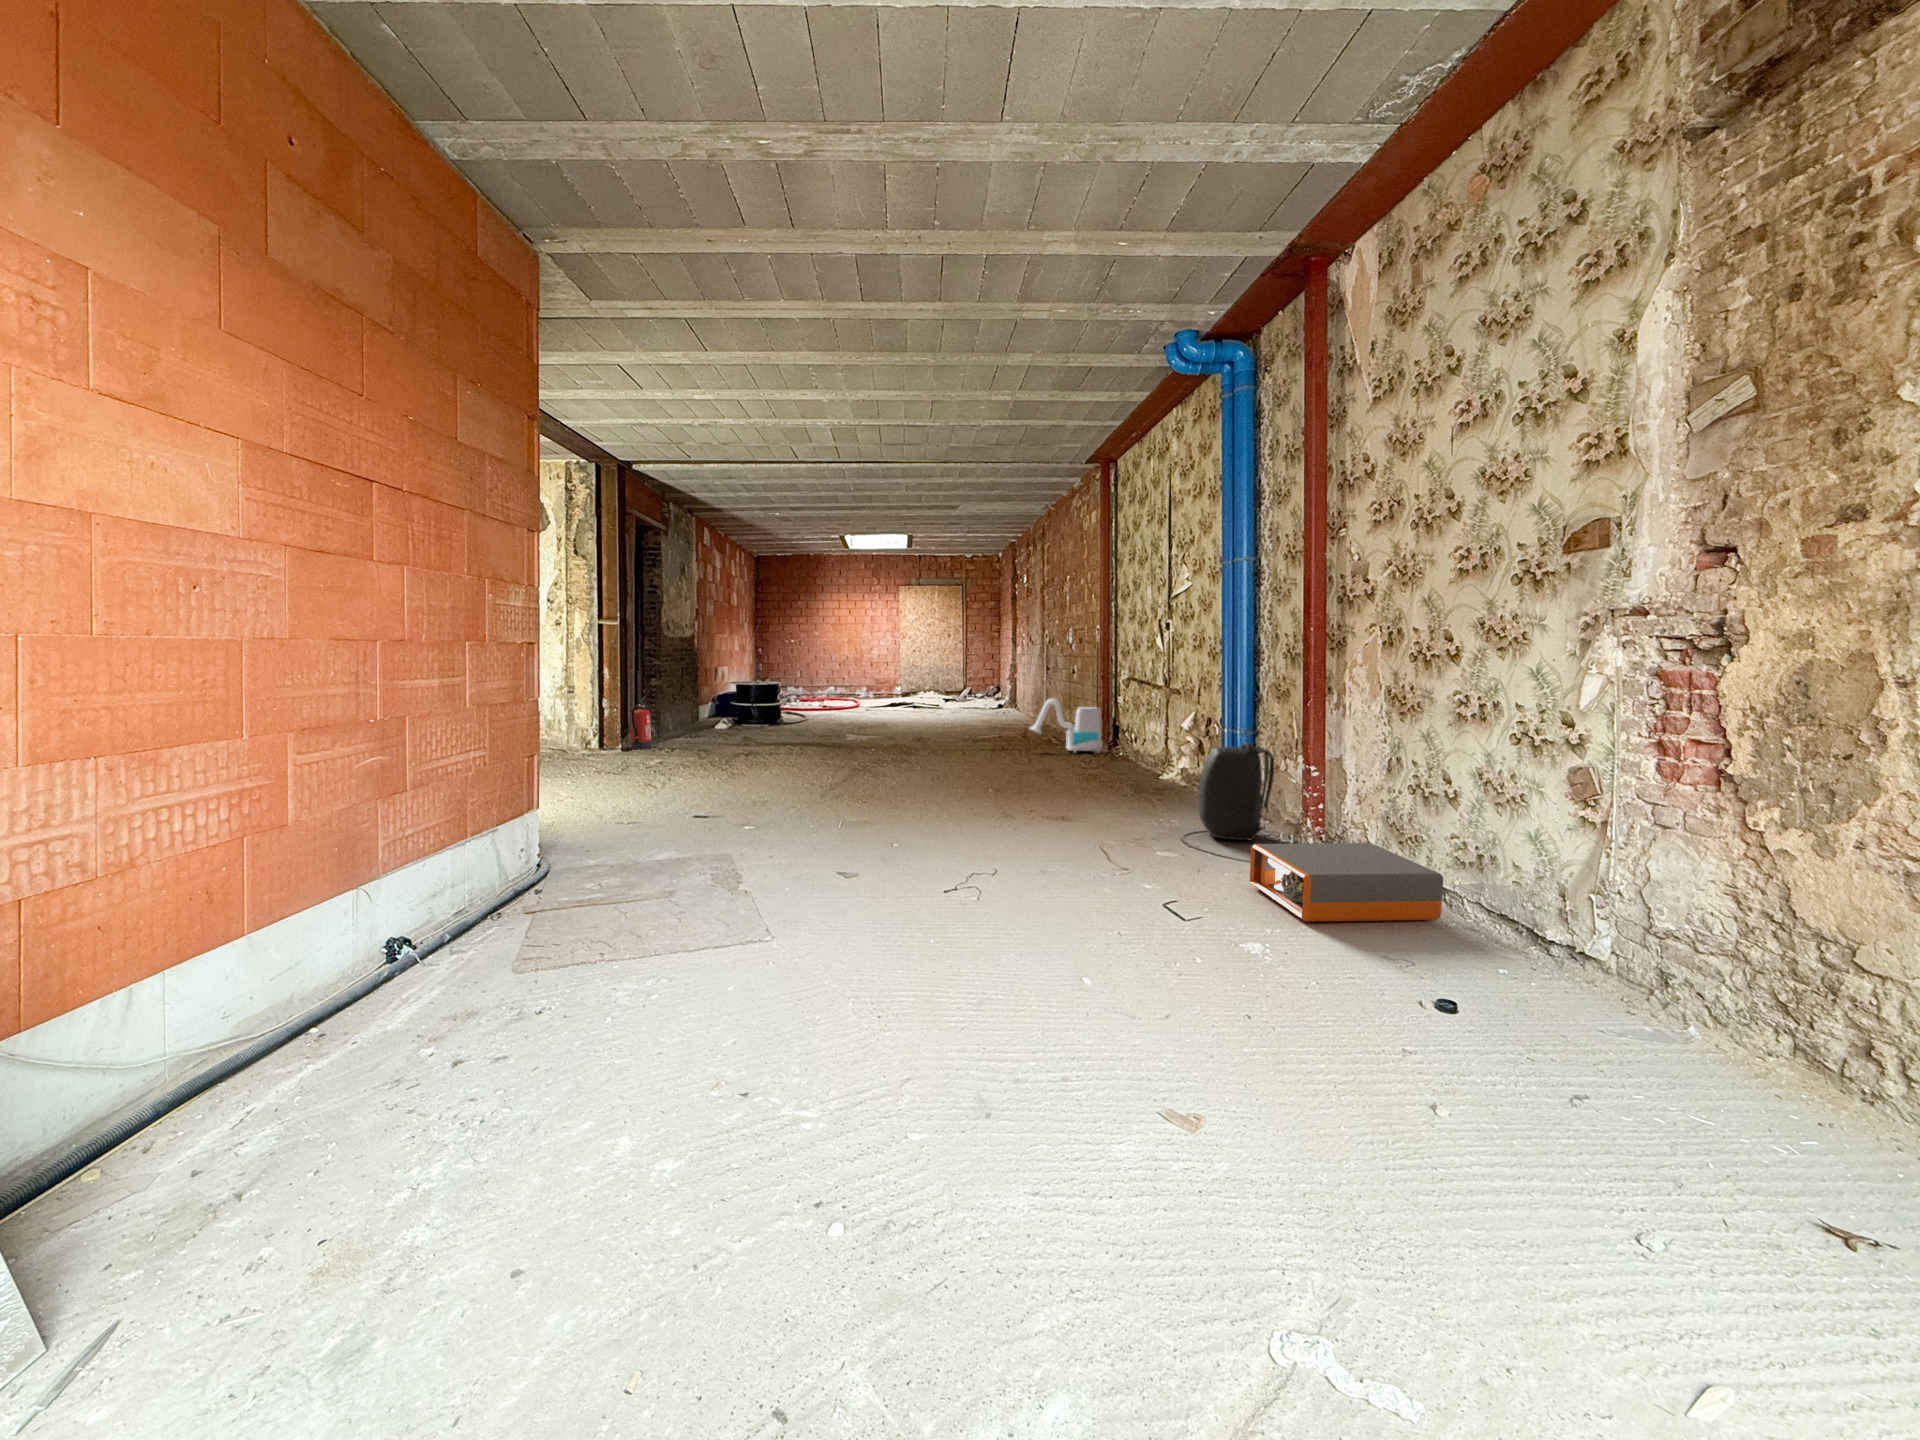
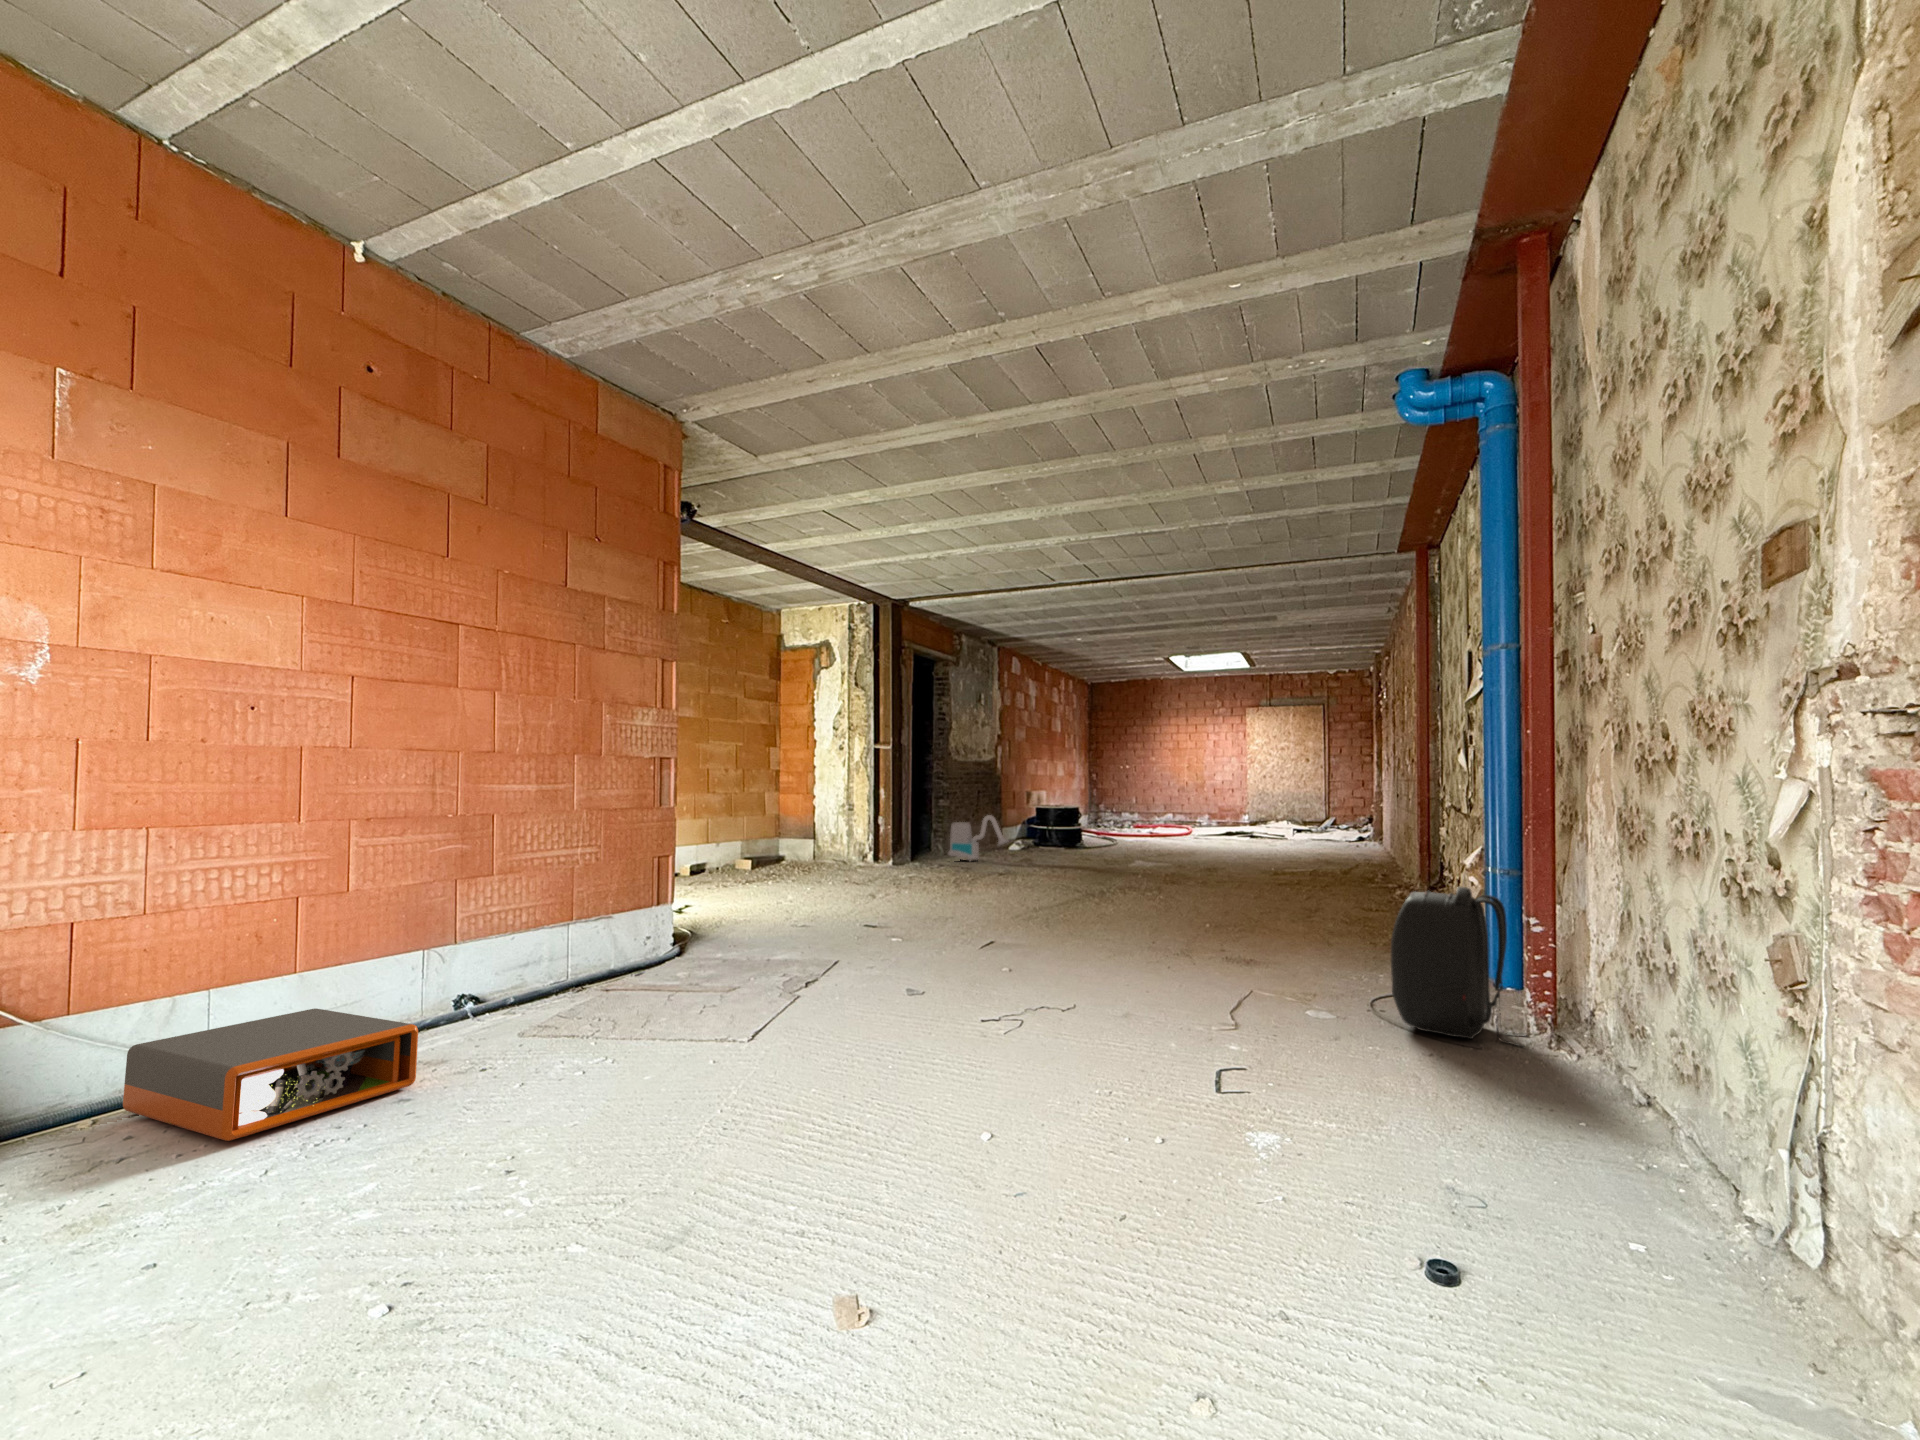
fire extinguisher: present [631,696,652,749] -> none [898,818,919,870]
vacuum cleaner: present [1030,699,1102,753] -> present [948,815,1008,861]
storage box: present [1250,843,1443,922] -> present [123,1009,418,1141]

